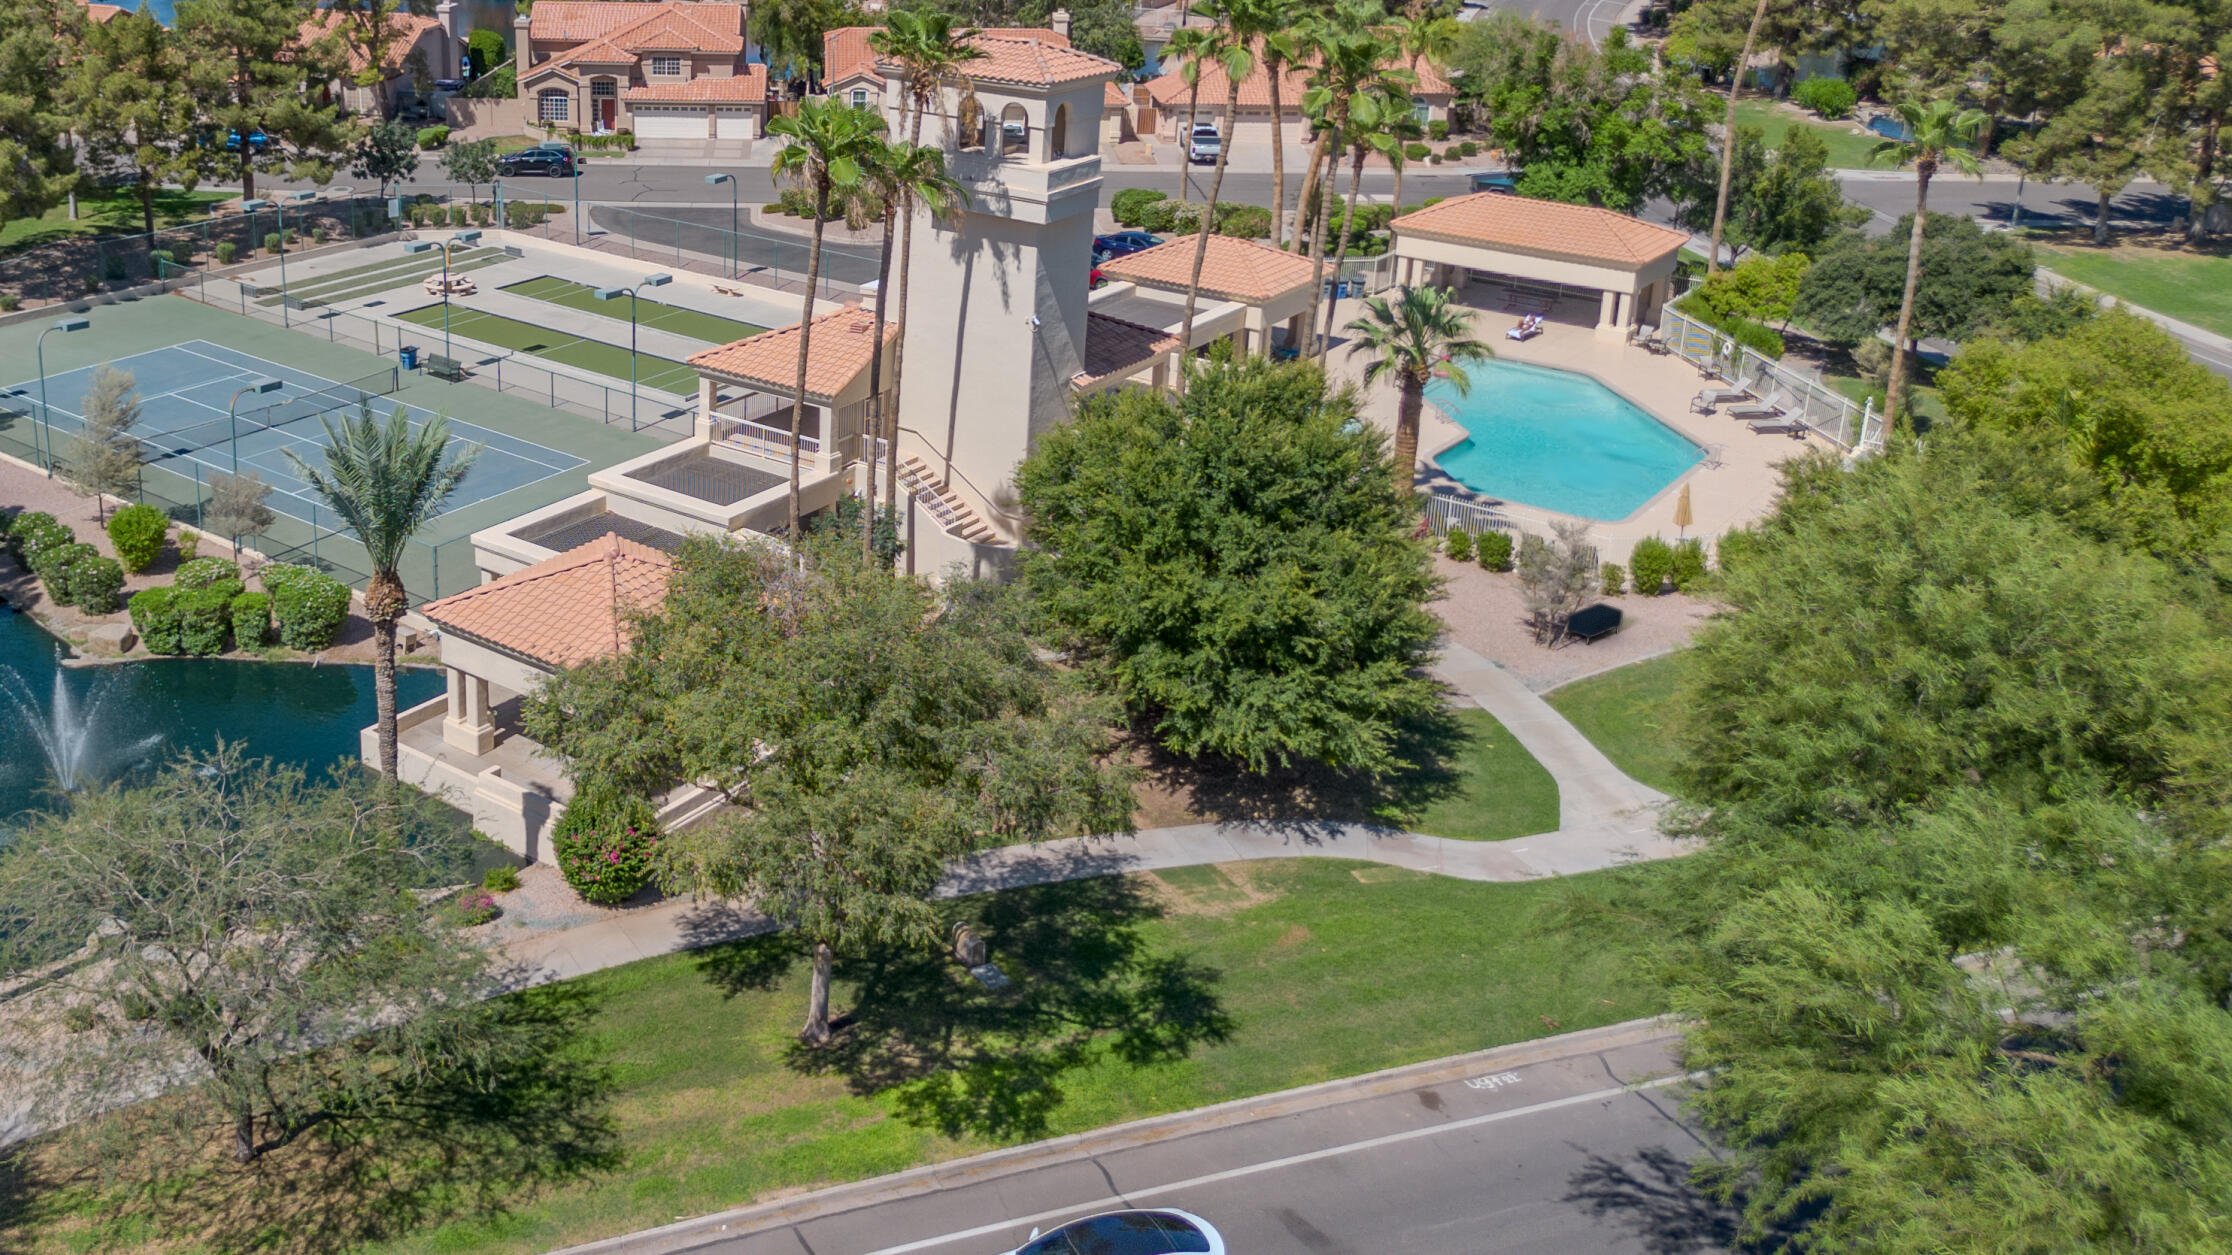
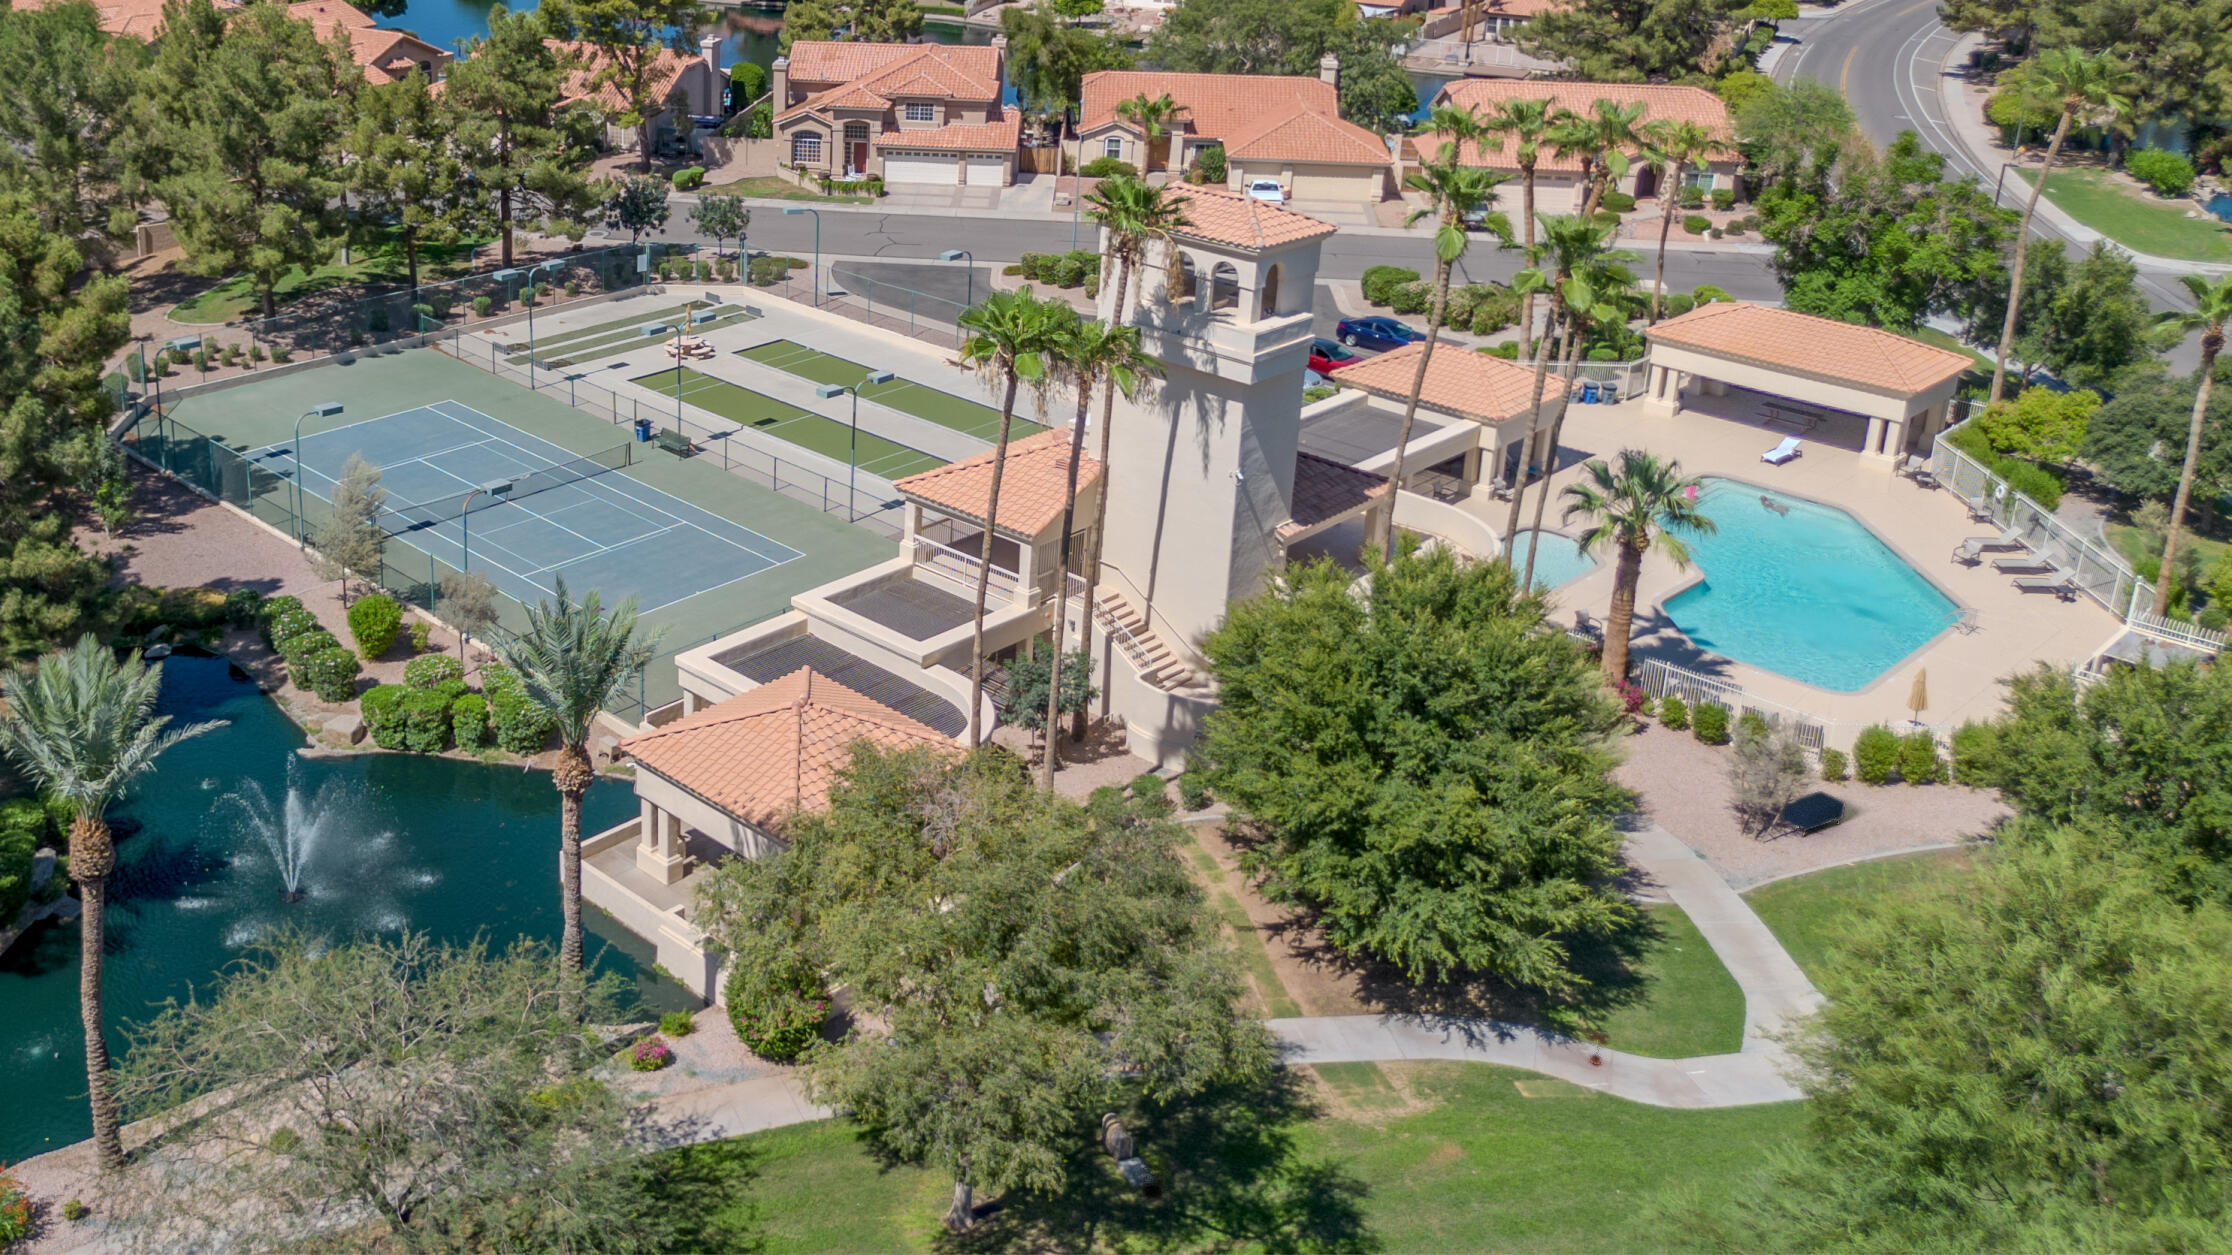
potted plant: none [1413,811,1435,845] -> present [1588,1030,1610,1065]
waste bin: none [998,960,1022,994] -> present [1143,1165,1165,1199]

